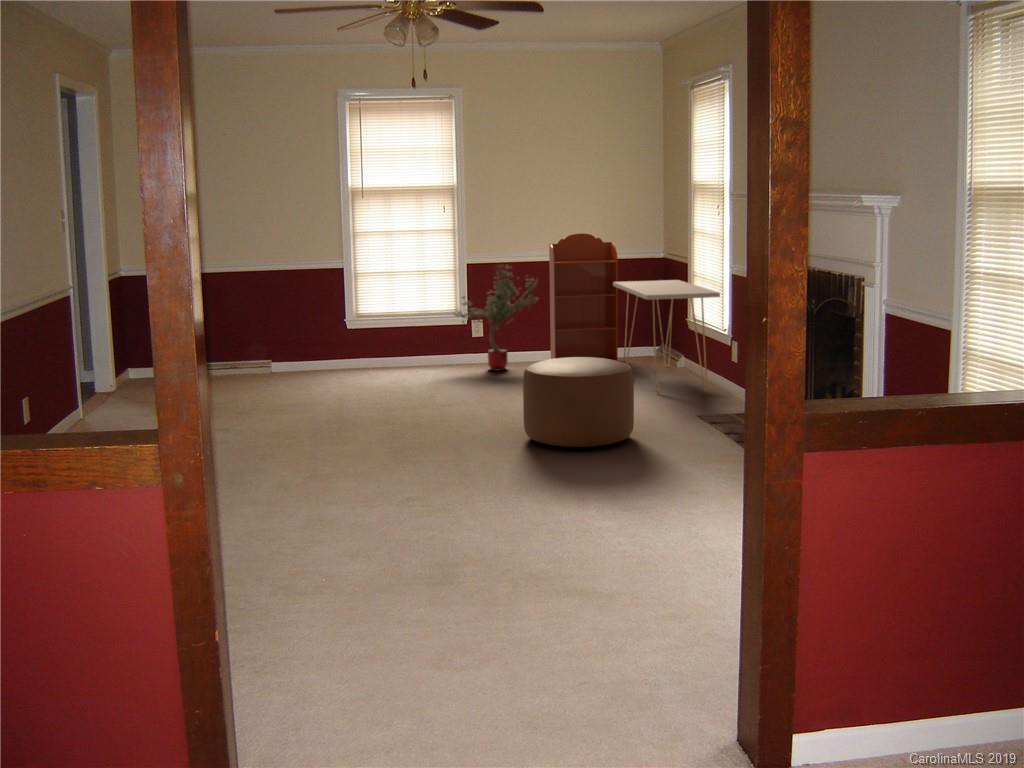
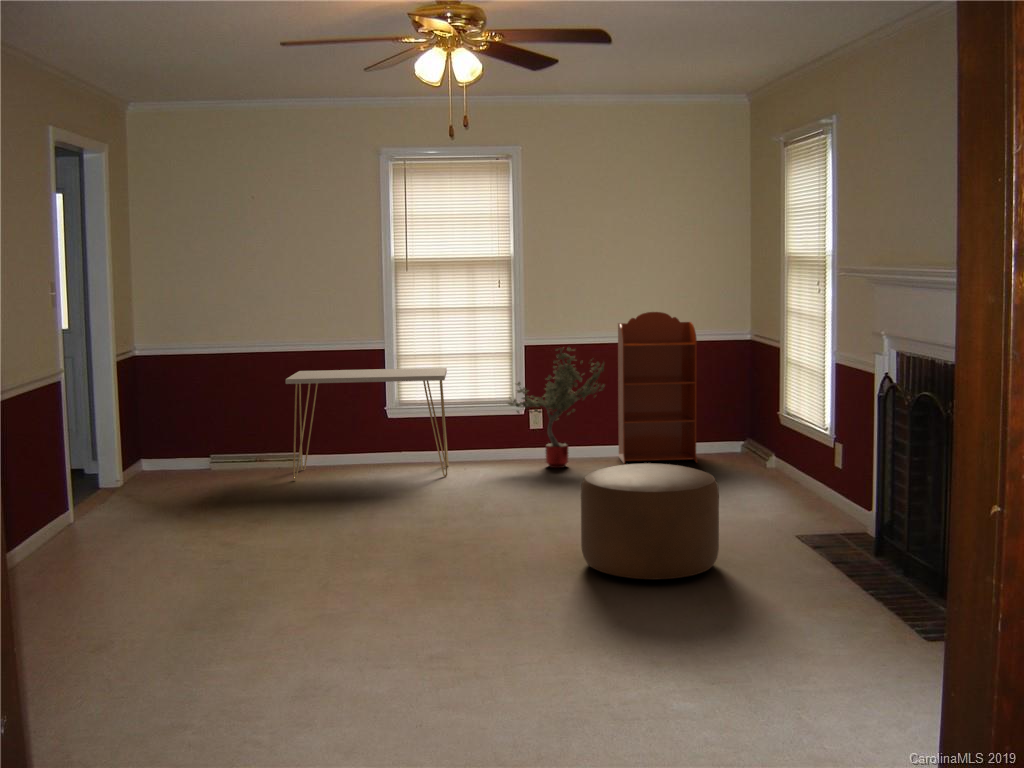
console table: present [613,280,720,394] -> present [286,368,449,480]

